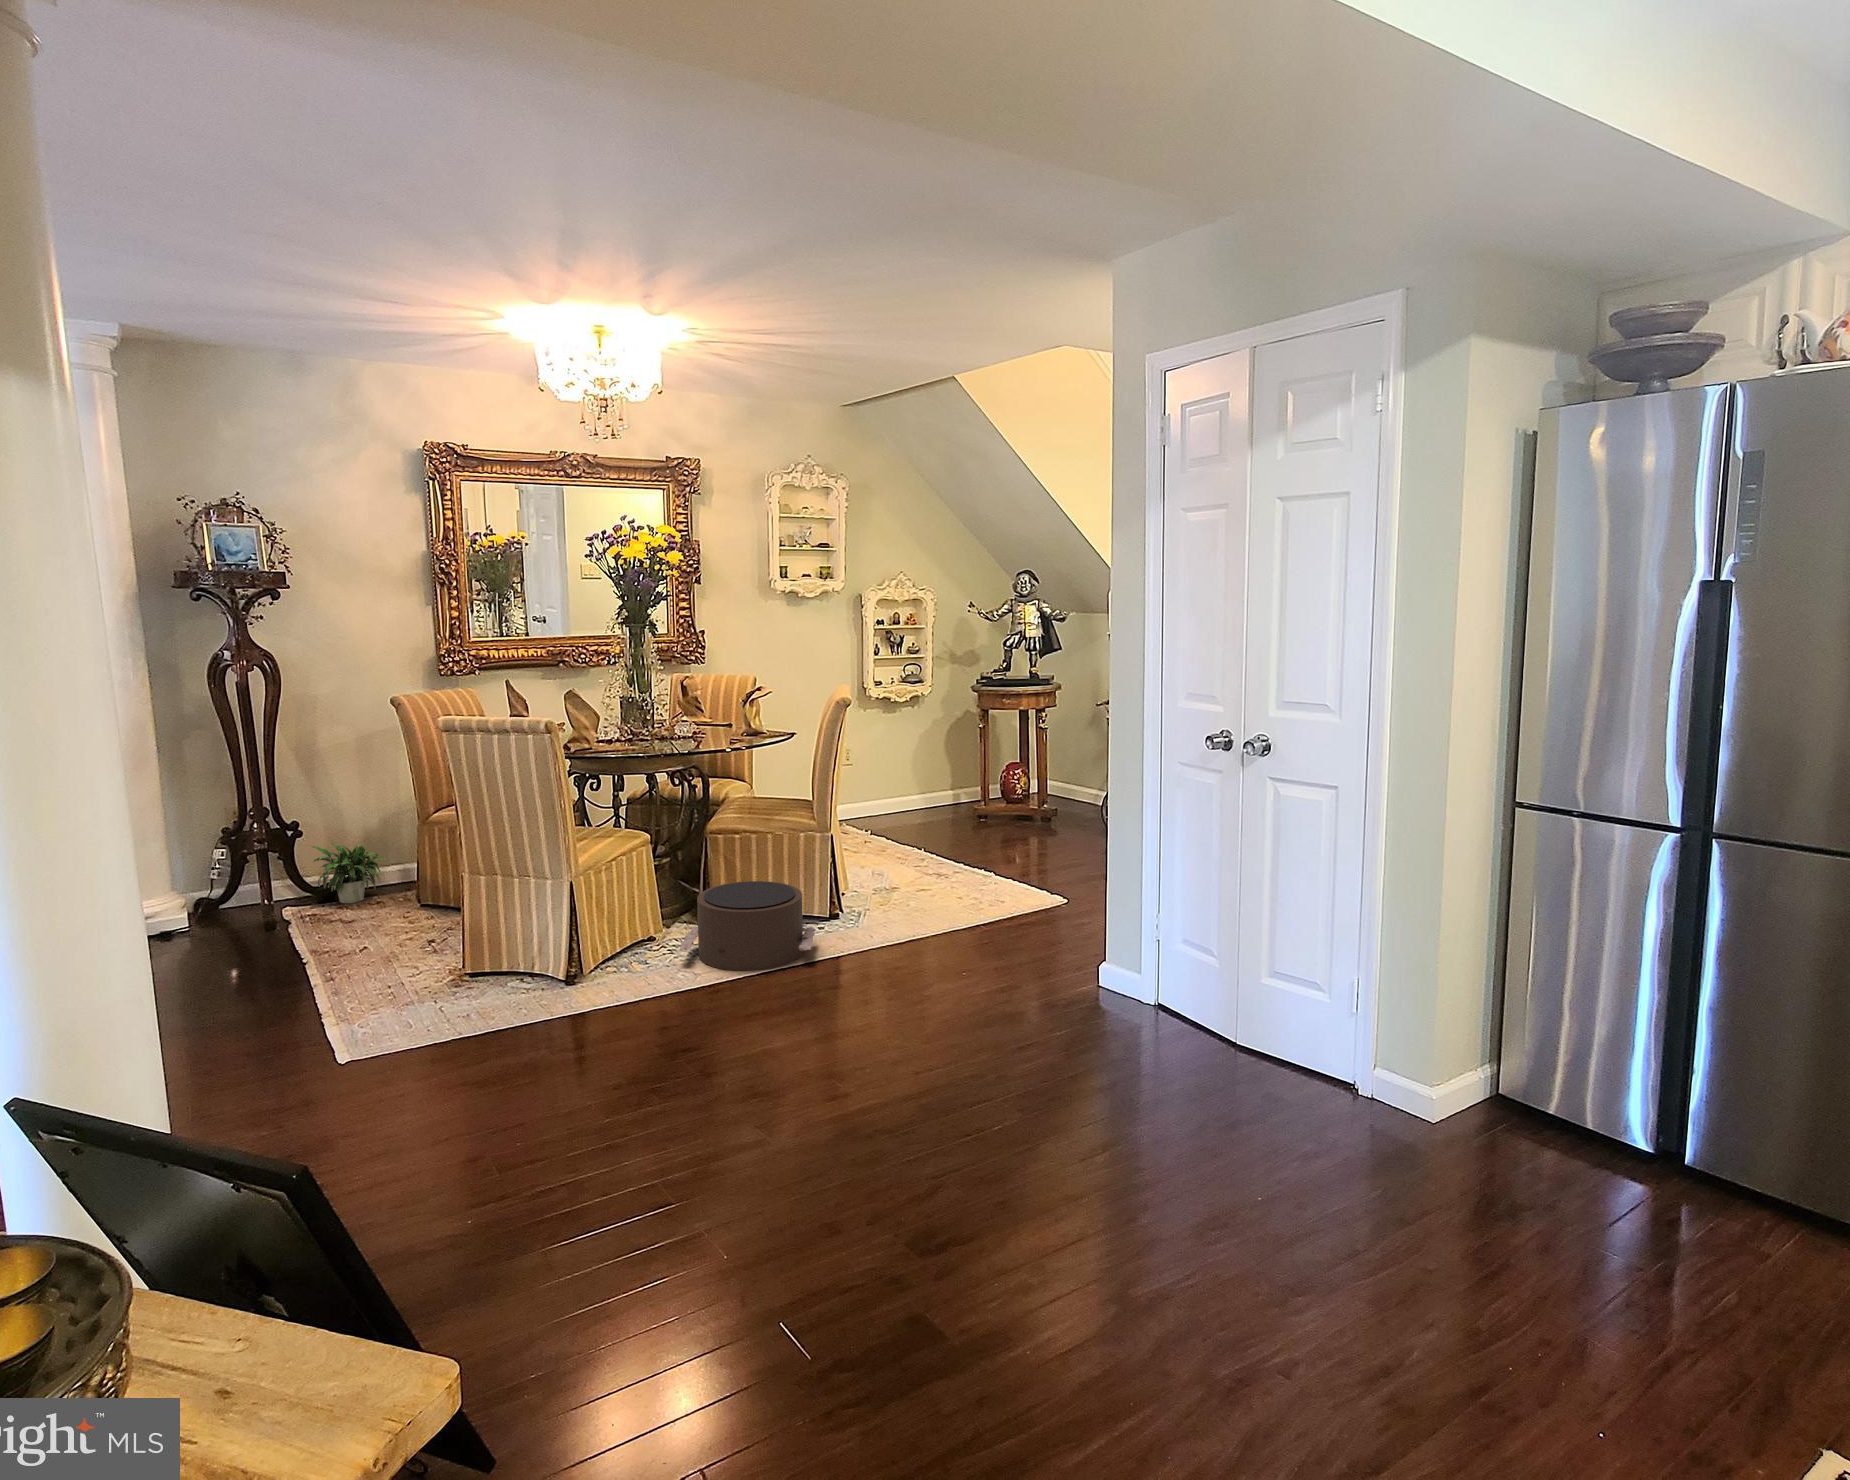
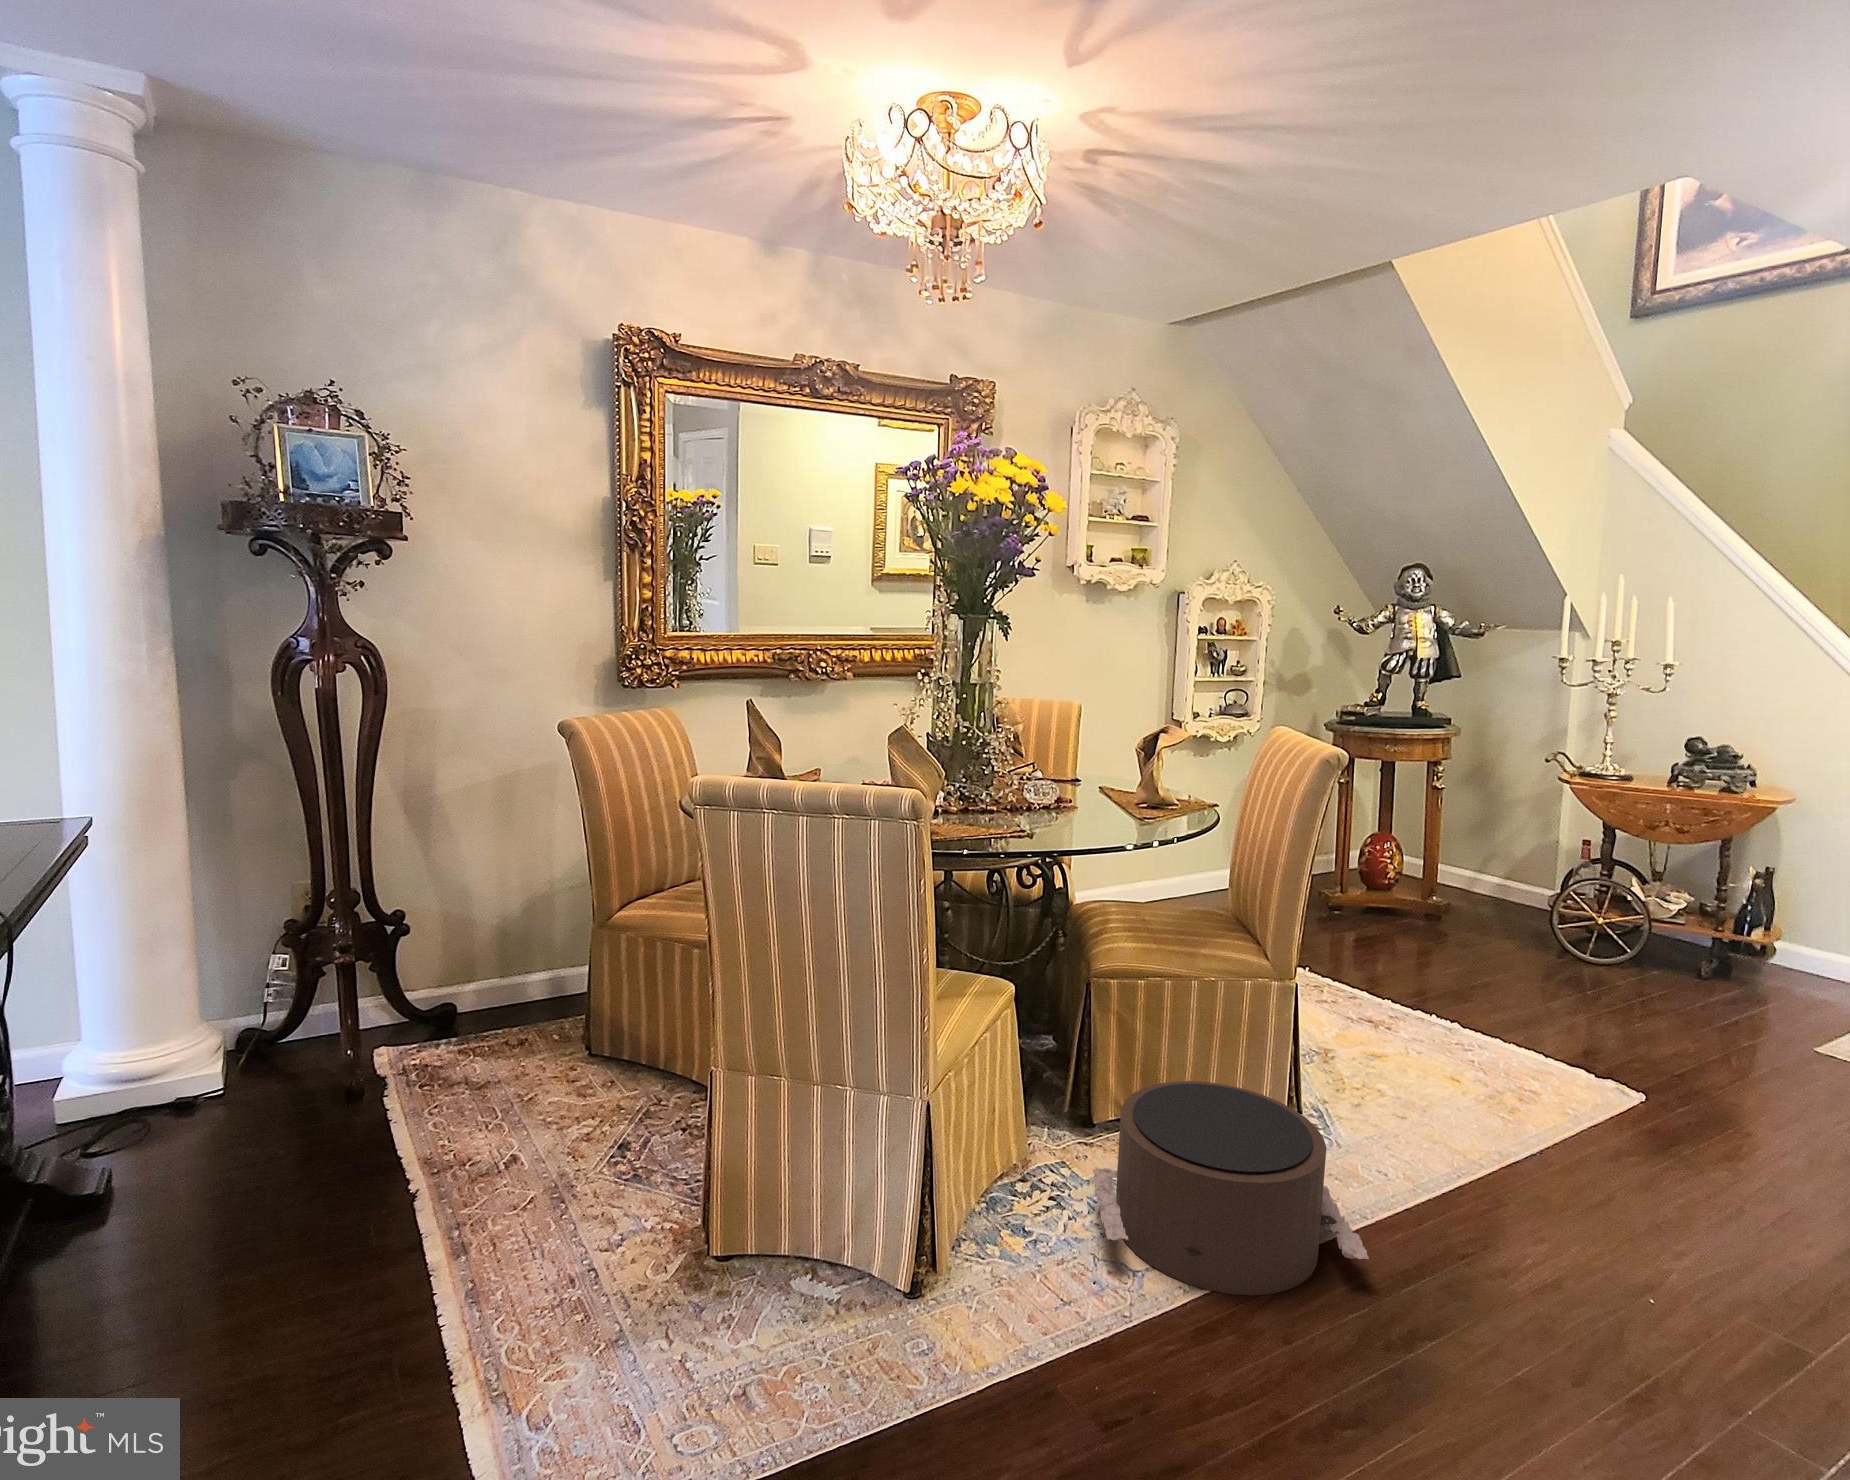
potted plant: present [307,841,385,903] -> none [411,937,533,1039]

